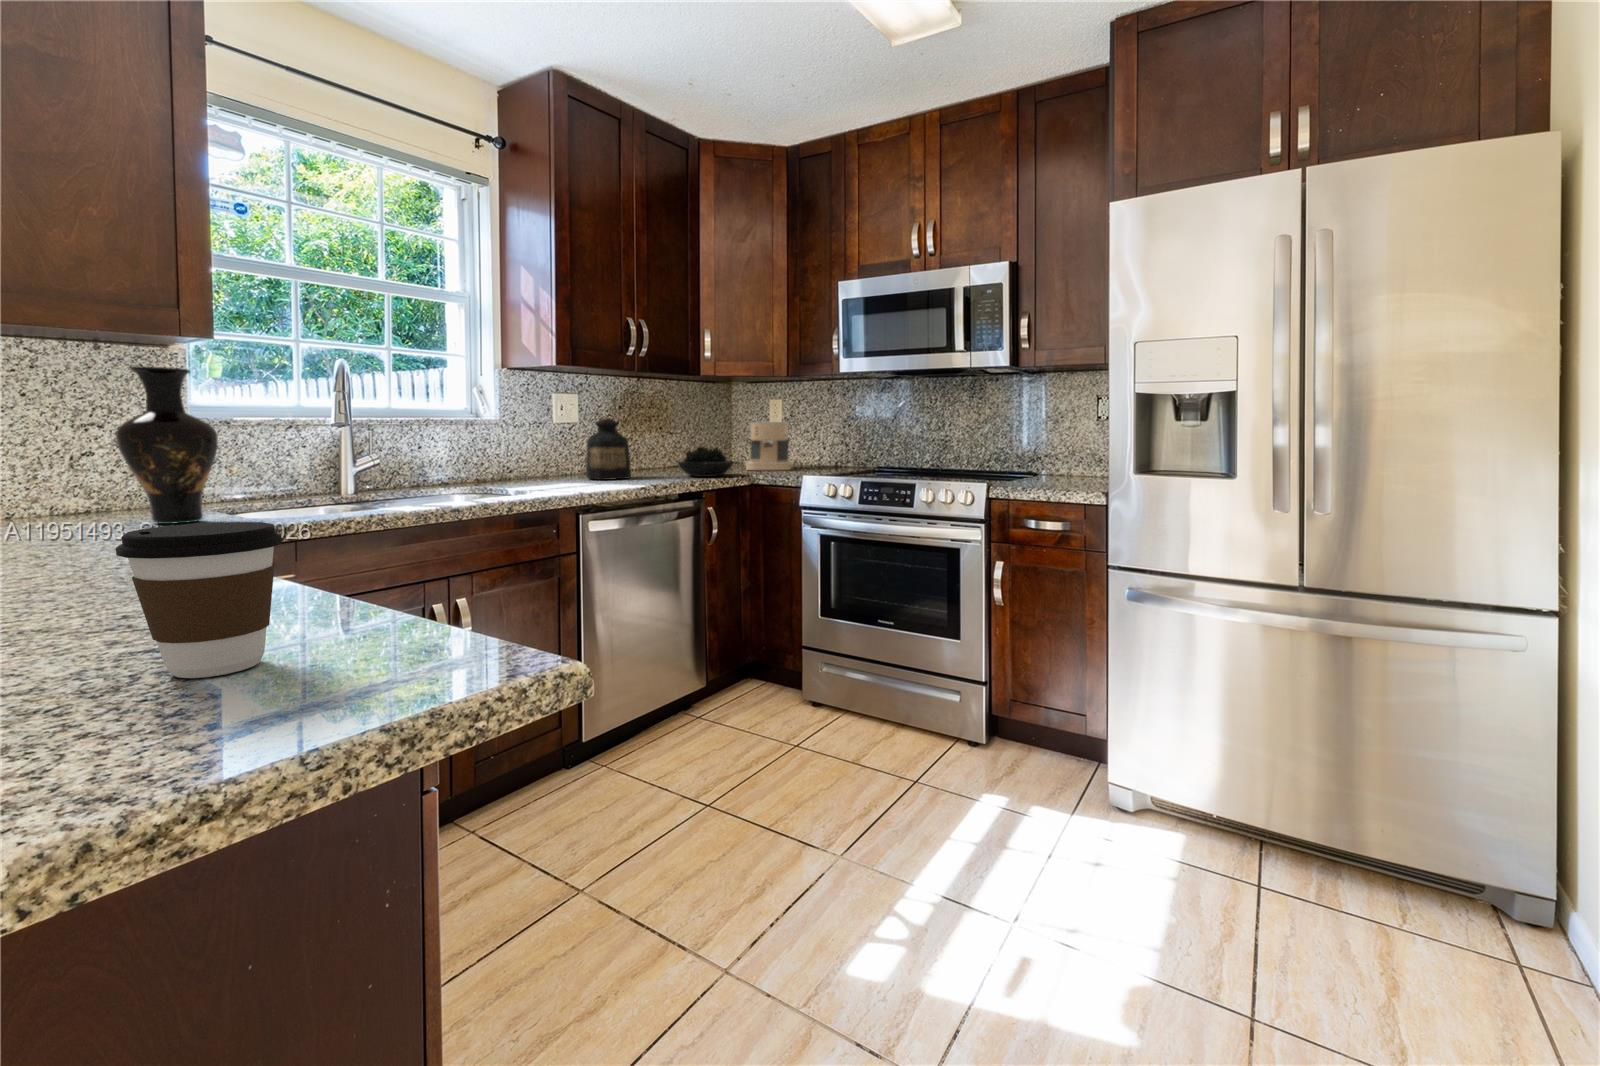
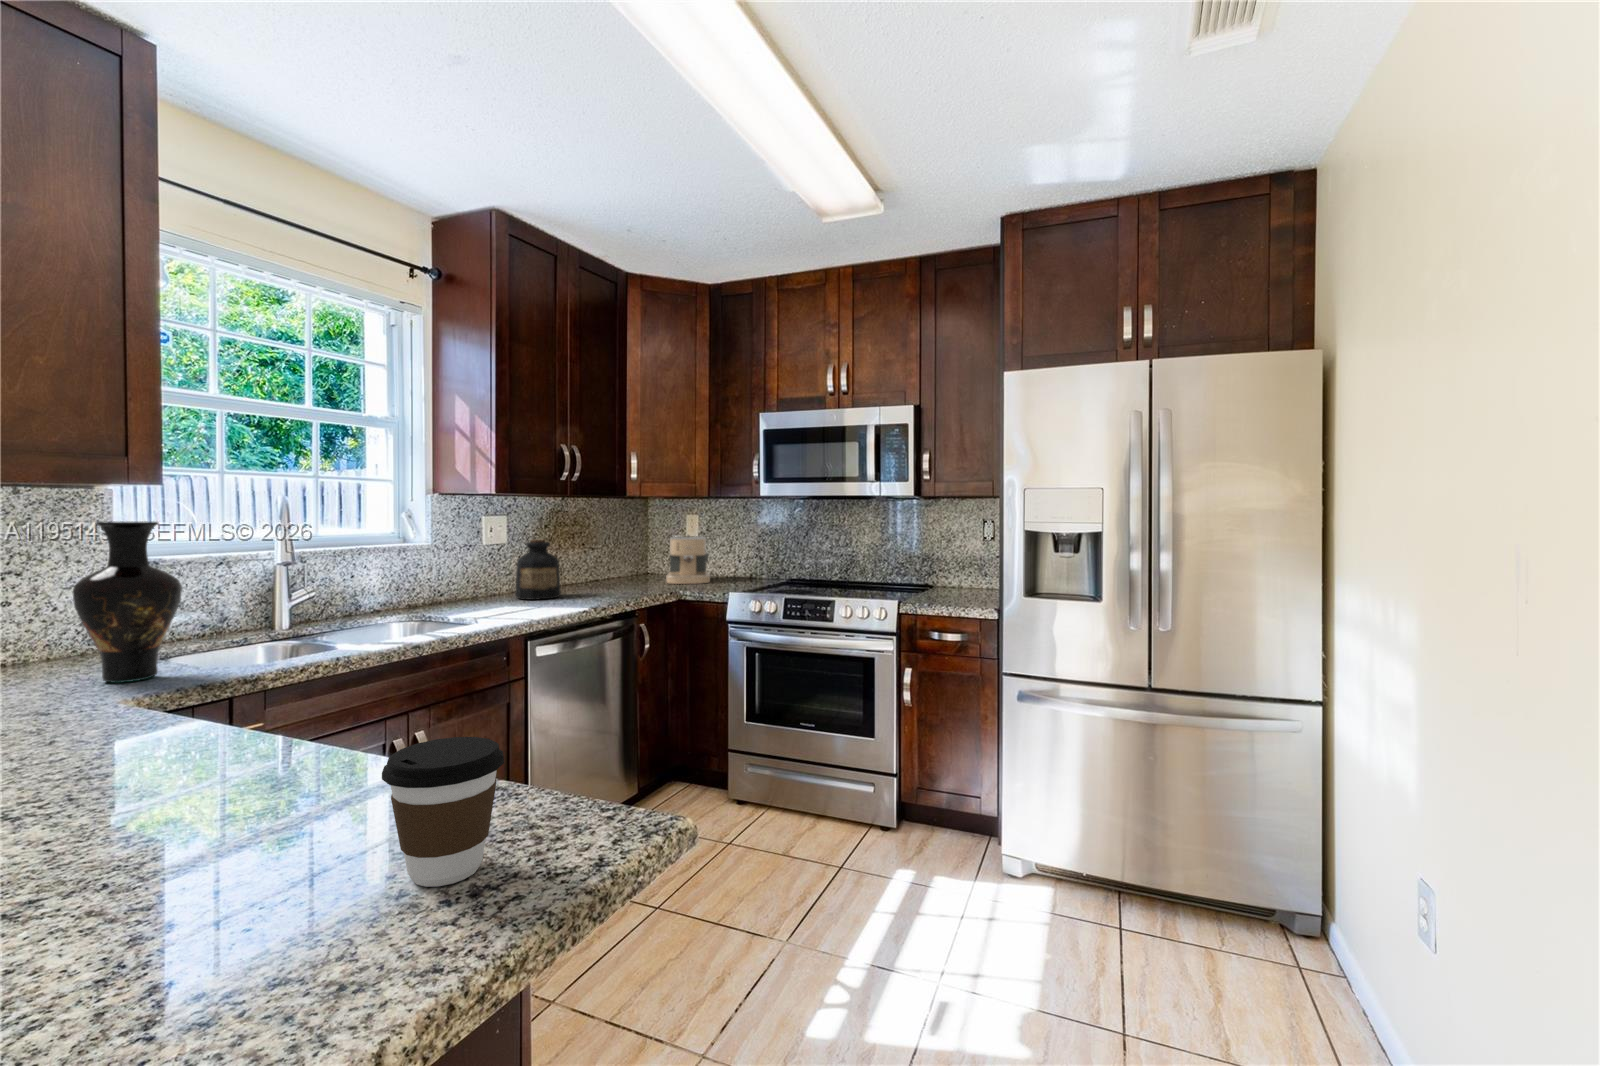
succulent plant: present [677,446,733,477] -> none [605,564,661,594]

